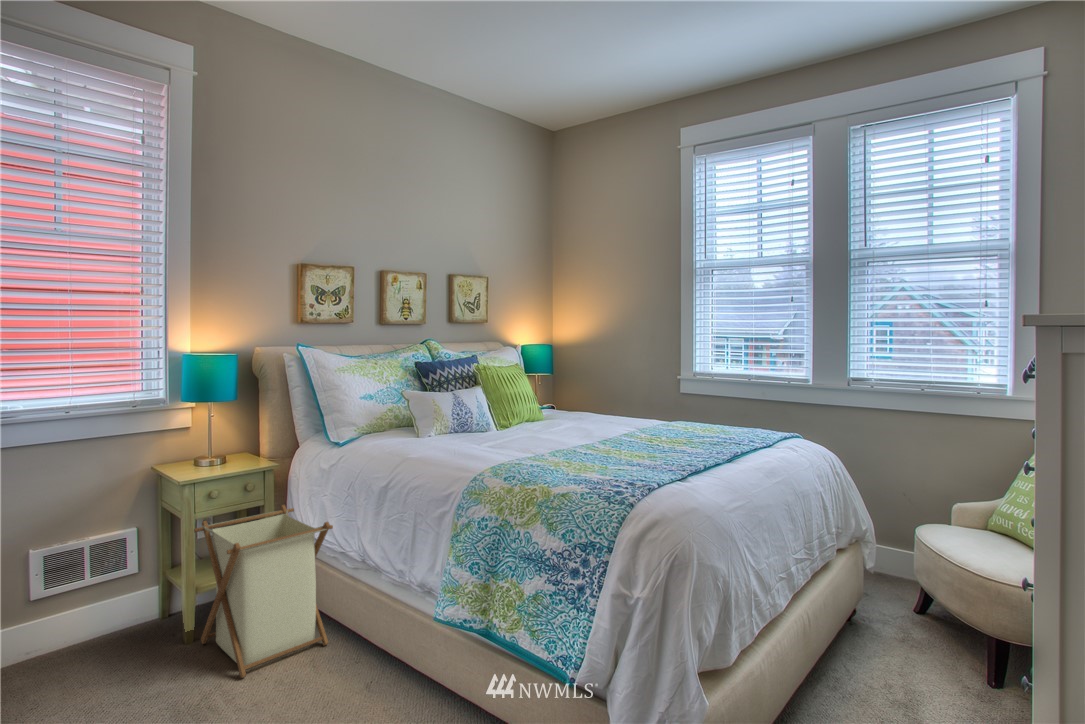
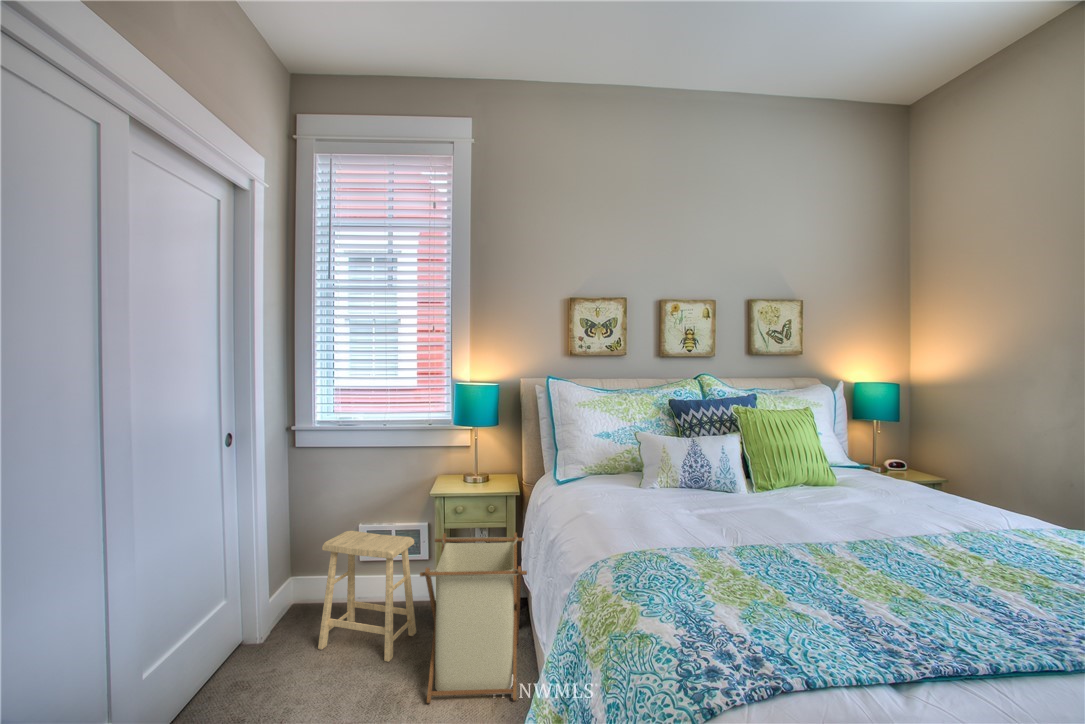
footstool: none [29,537,160,702] -> present [318,531,416,662]

